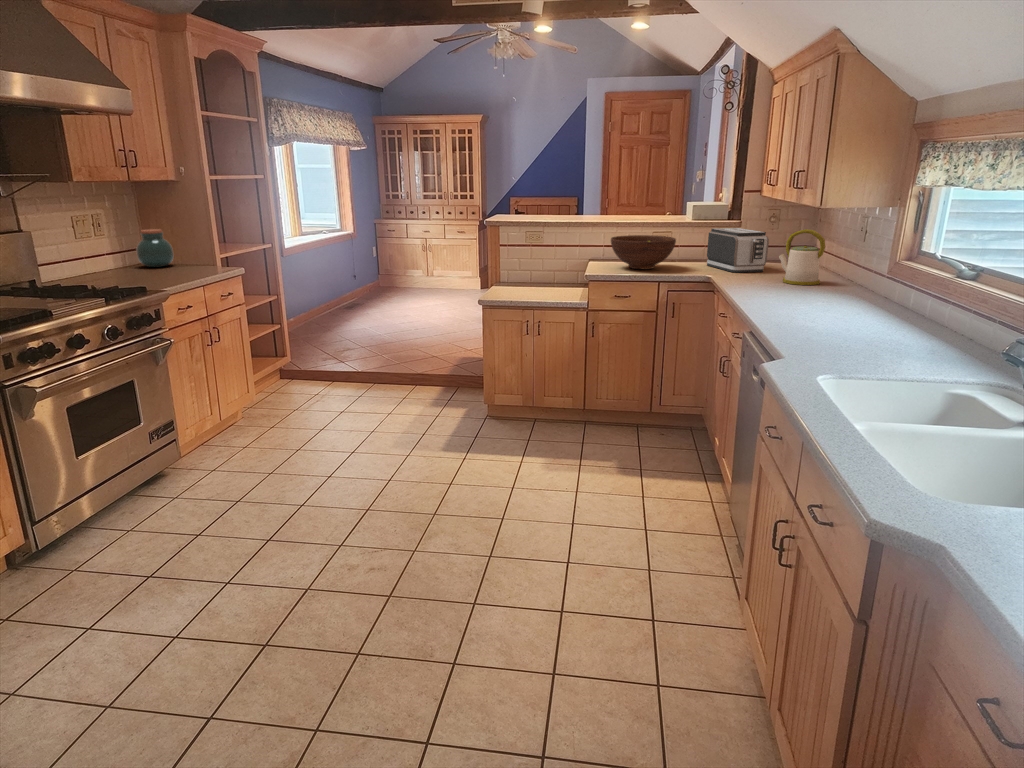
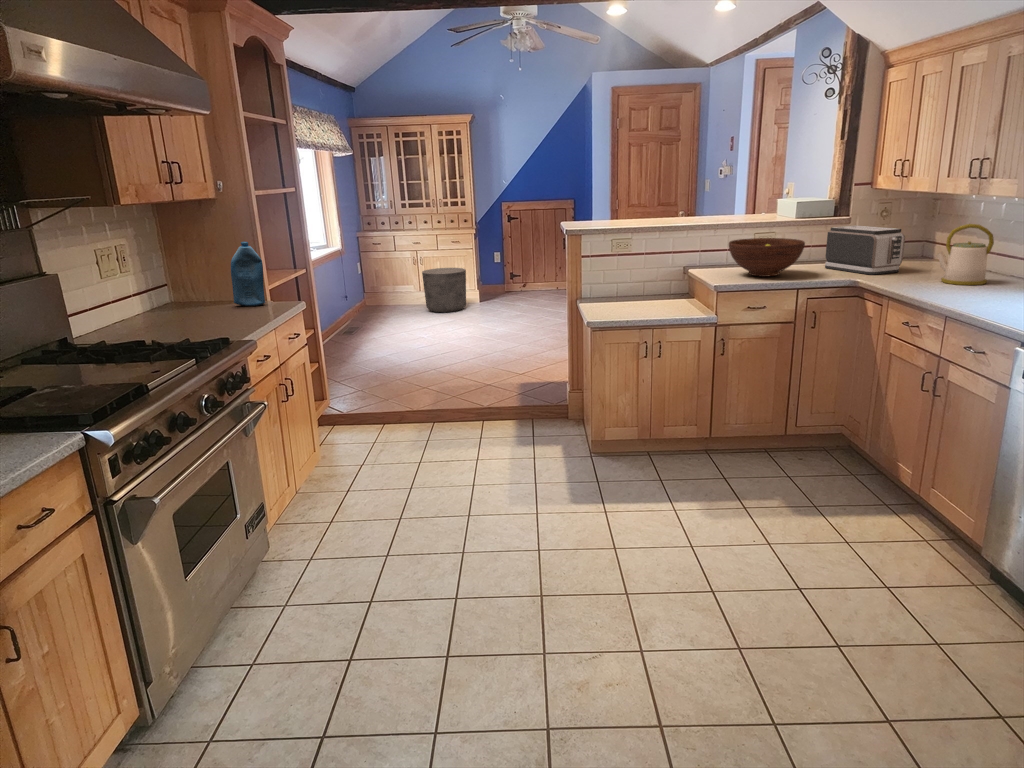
bottle: none [182,217,210,270] -> present [231,242,265,306]
jar: present [136,229,174,267] -> none [168,259,213,306]
planter: none [428,254,467,294] -> present [422,268,466,312]

